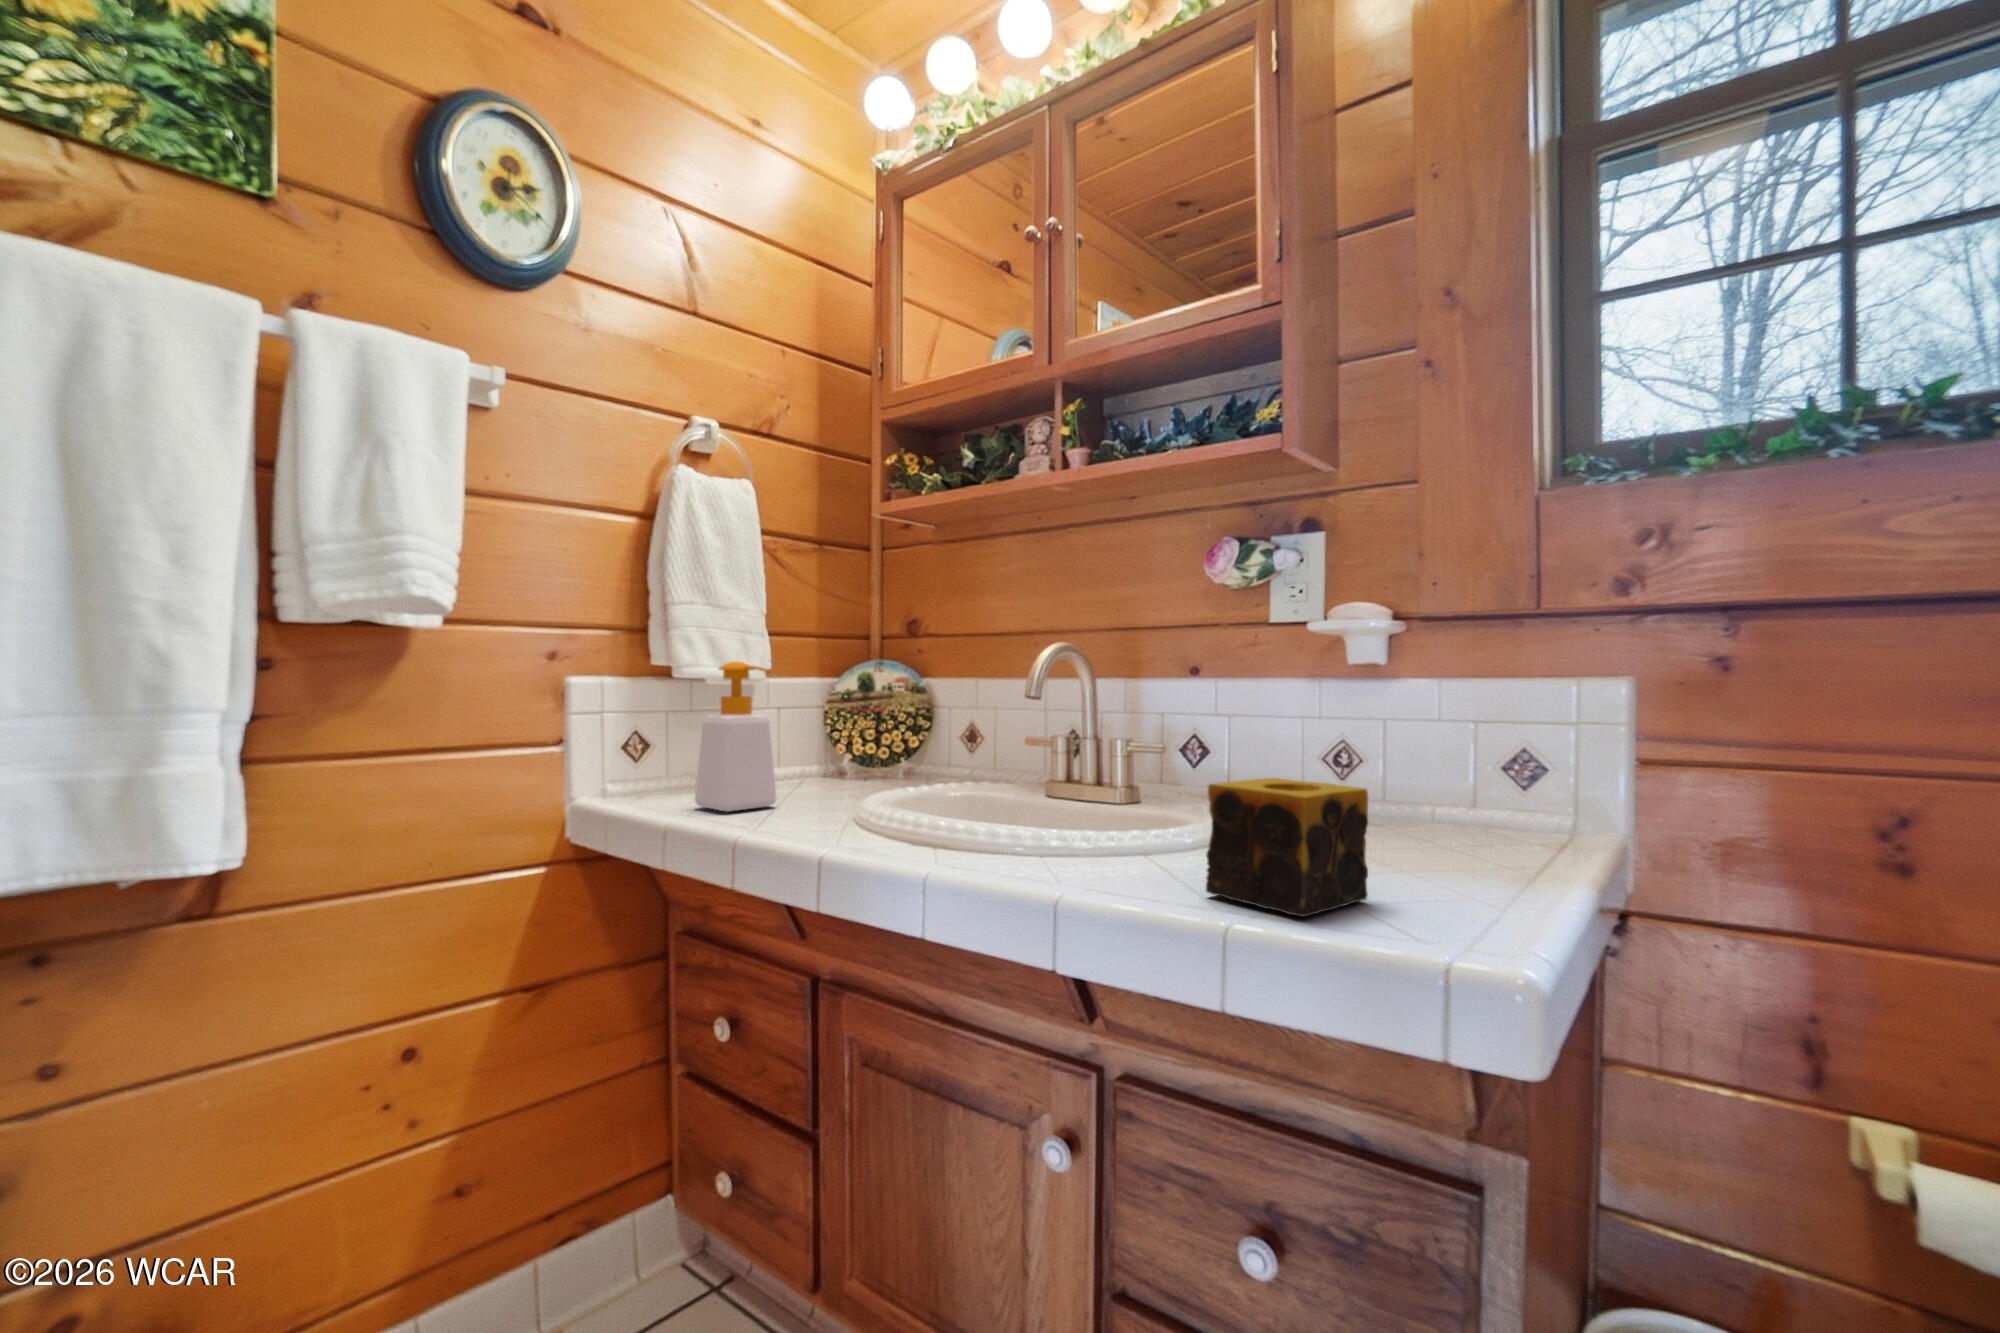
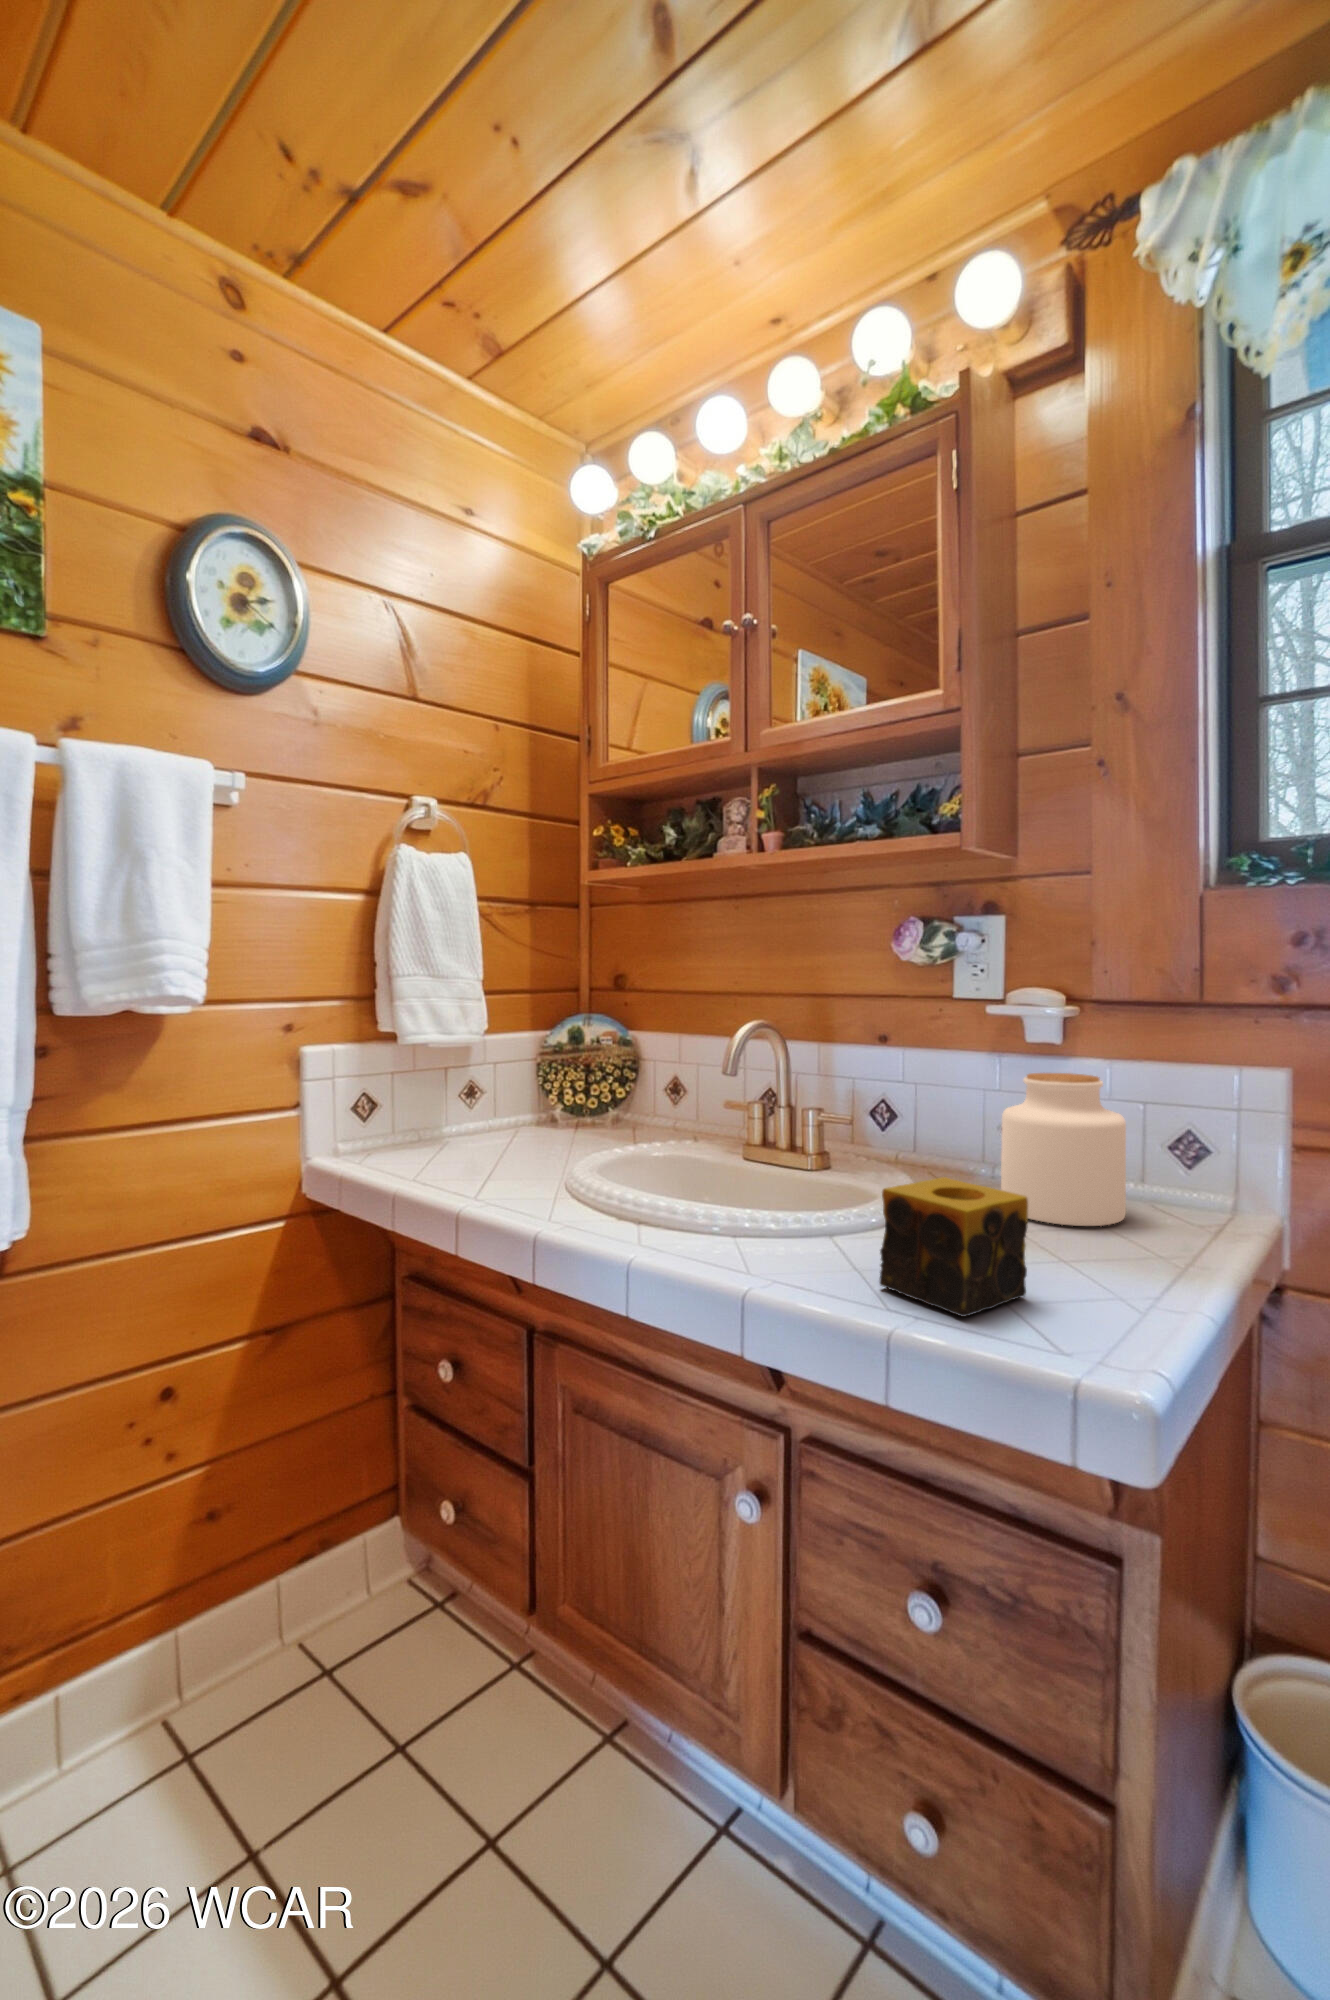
soap bottle: present [695,661,777,812] -> none [420,1034,494,1174]
jar: none [1326,689,1459,845] -> present [1001,1073,1126,1226]

